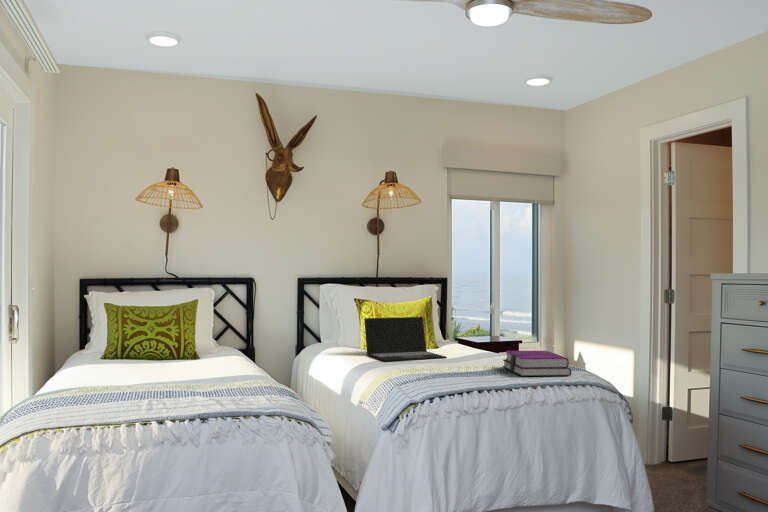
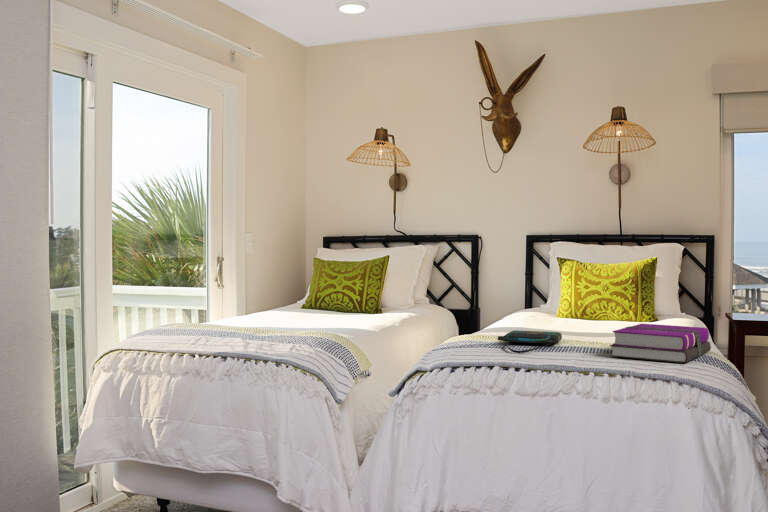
laptop: present [364,317,447,361] -> none [523,278,618,332]
tote bag: none [412,362,469,381] -> present [498,330,562,353]

